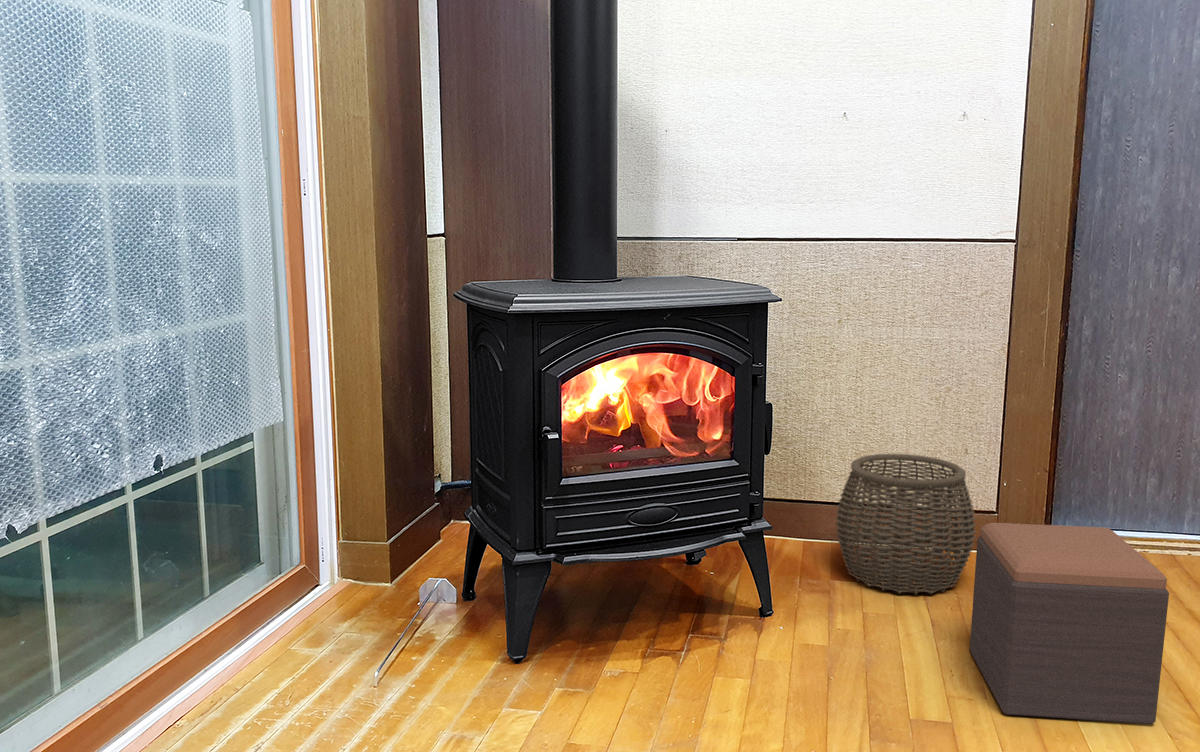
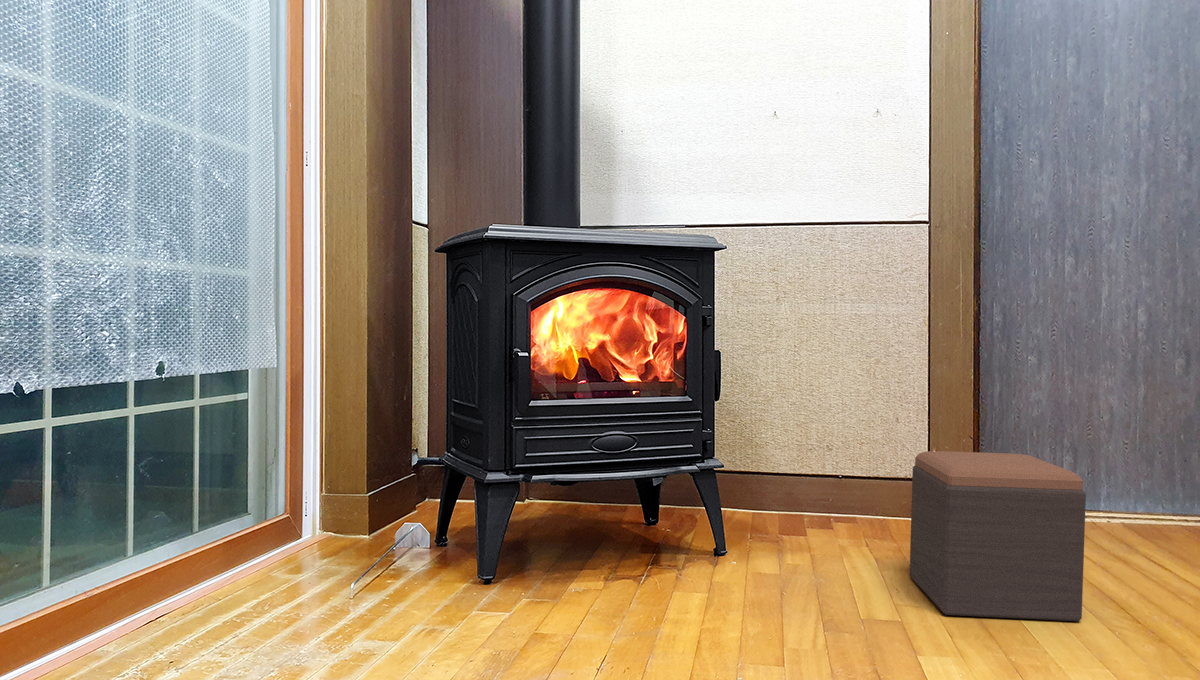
woven basket: present [836,454,976,594] -> none [782,422,910,542]

